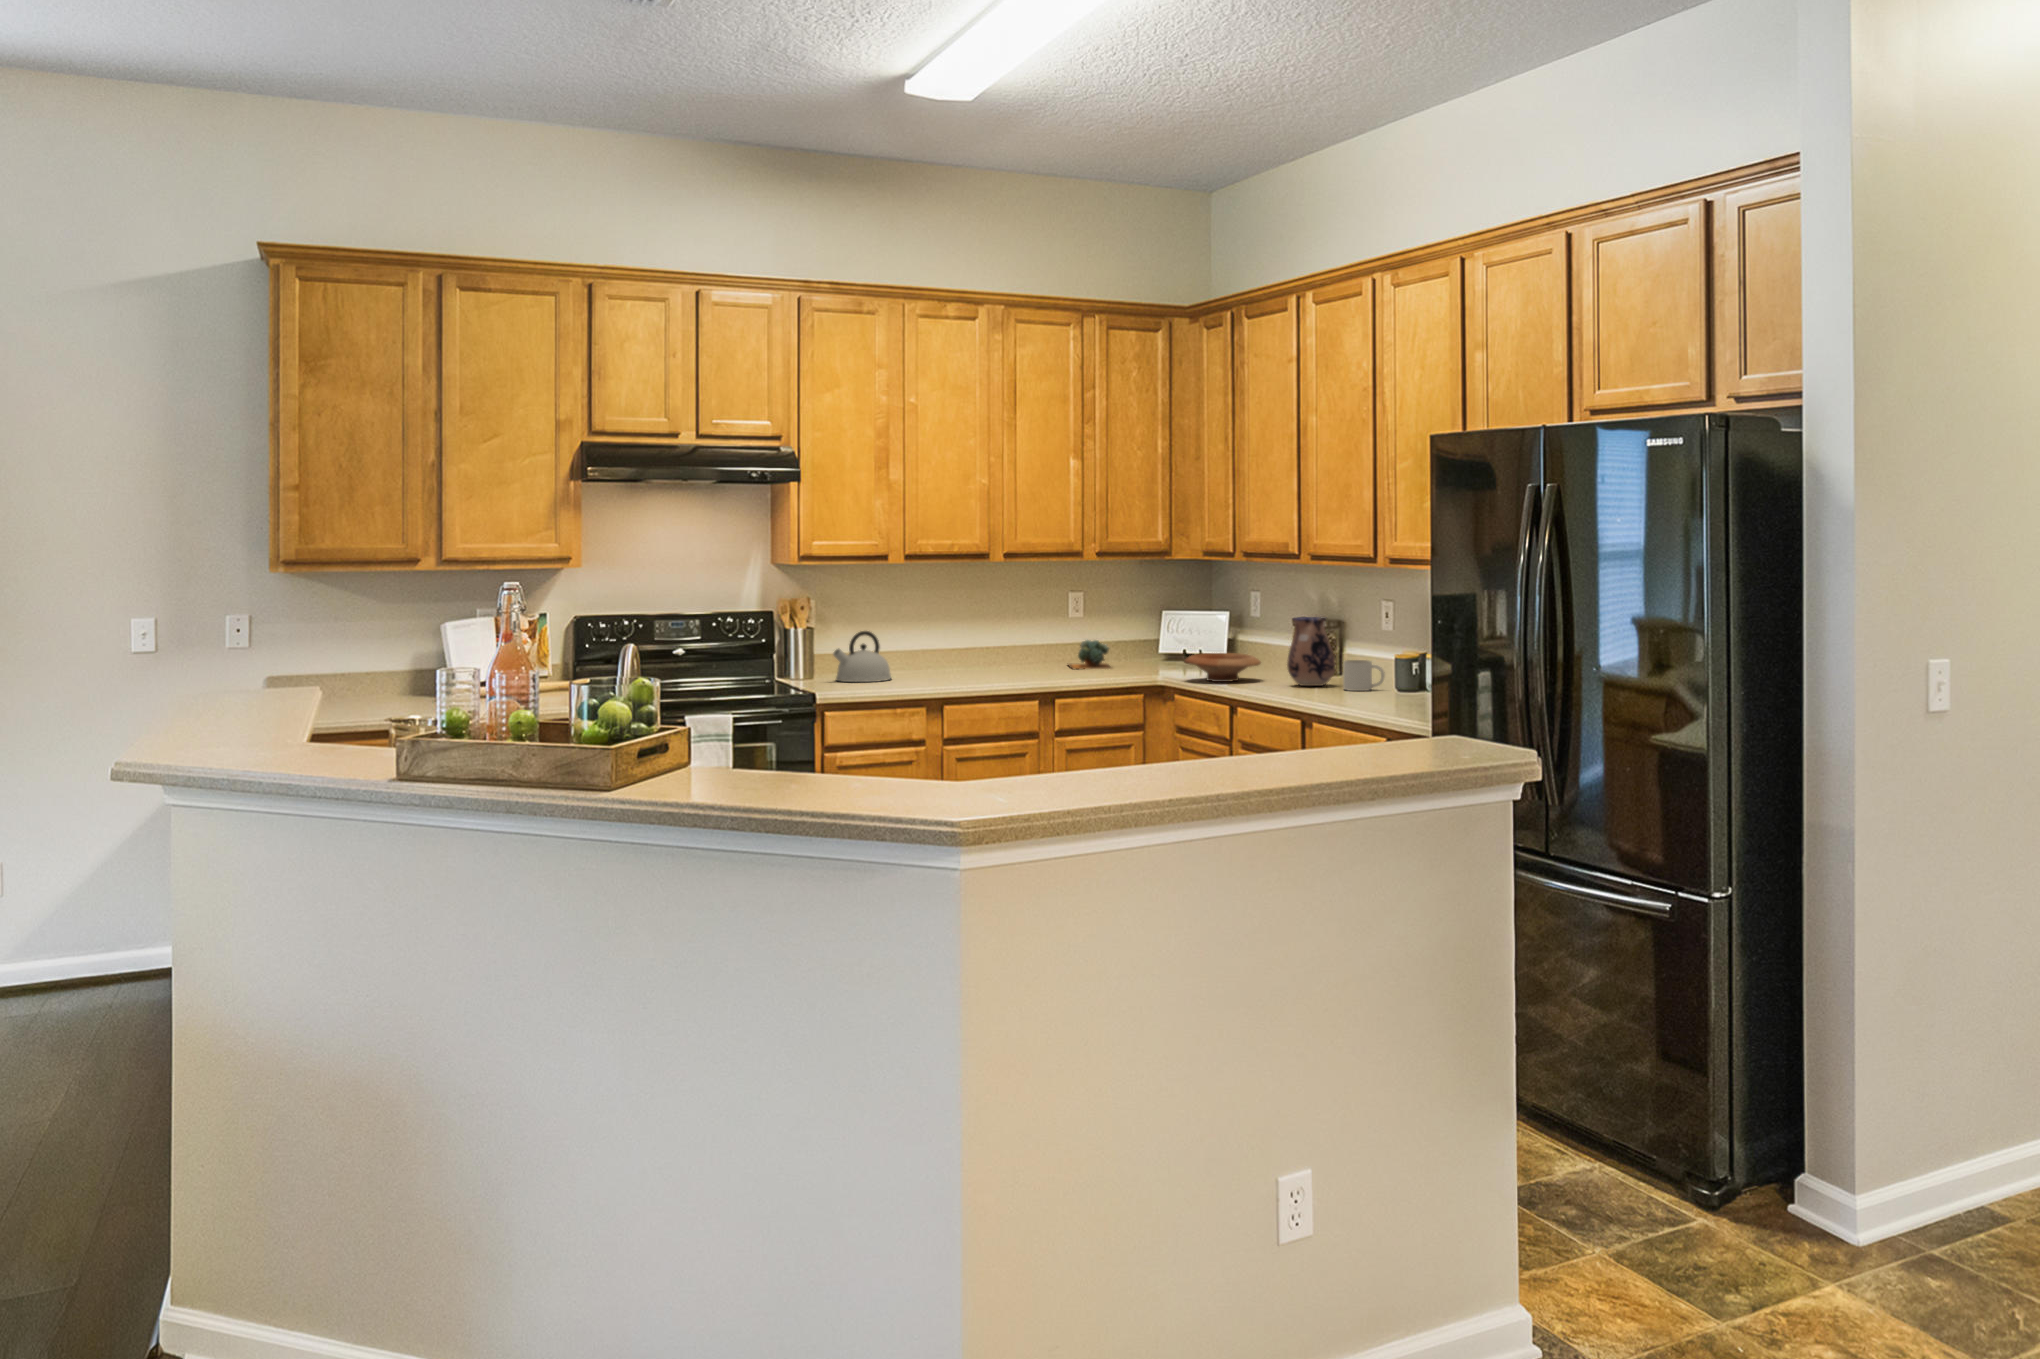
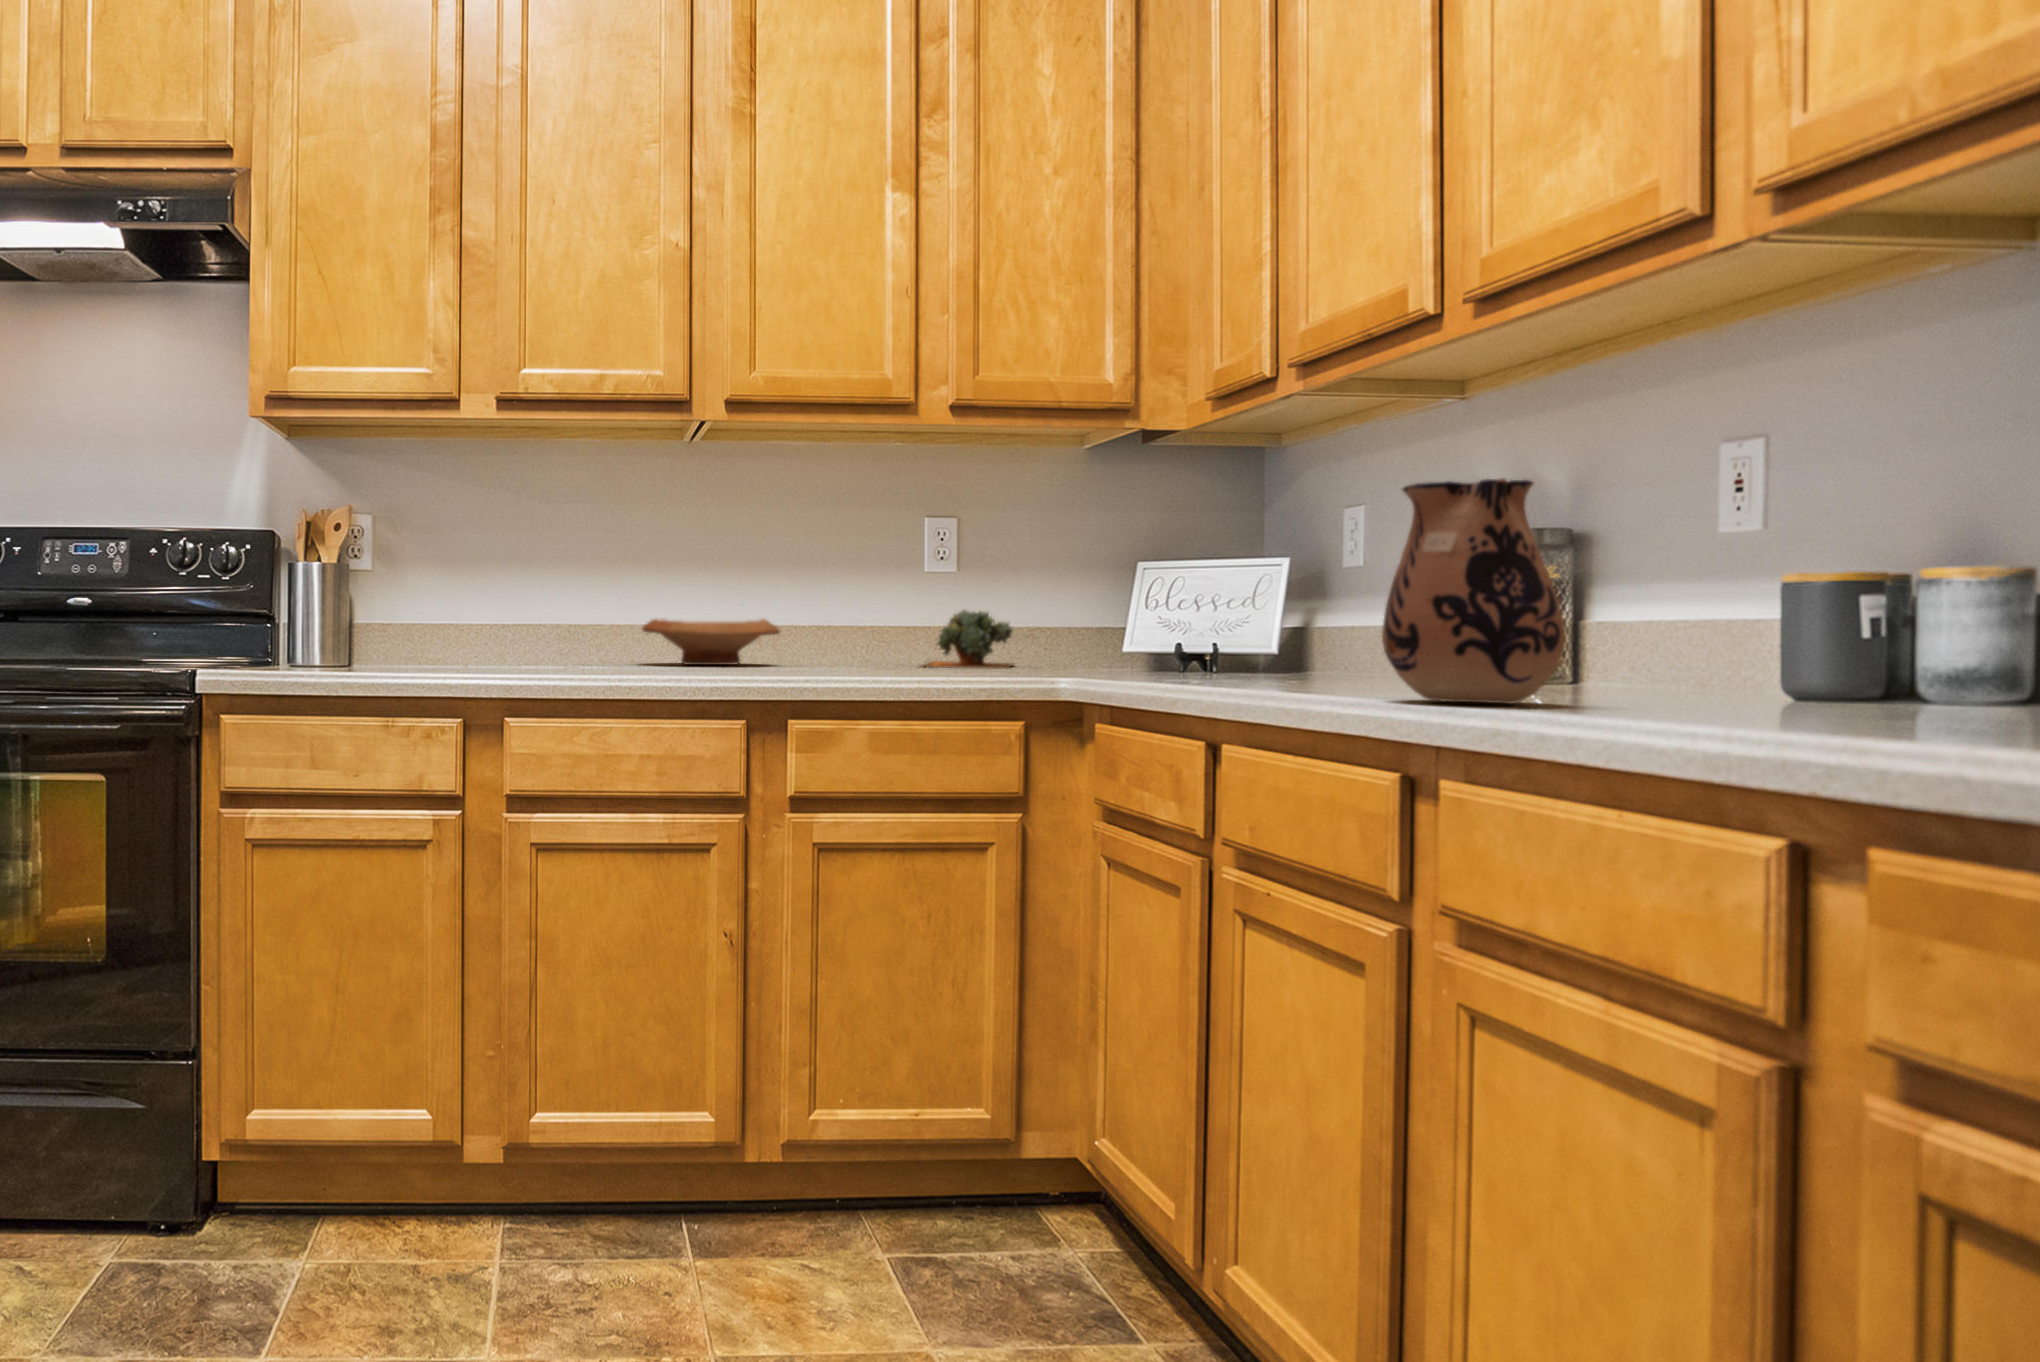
kettle: present [833,631,891,682] -> none [402,568,522,665]
wooden bowl: present [1184,653,1261,682] -> present [642,618,780,665]
mug: present [1343,660,1384,691] -> none [1594,611,1787,720]

